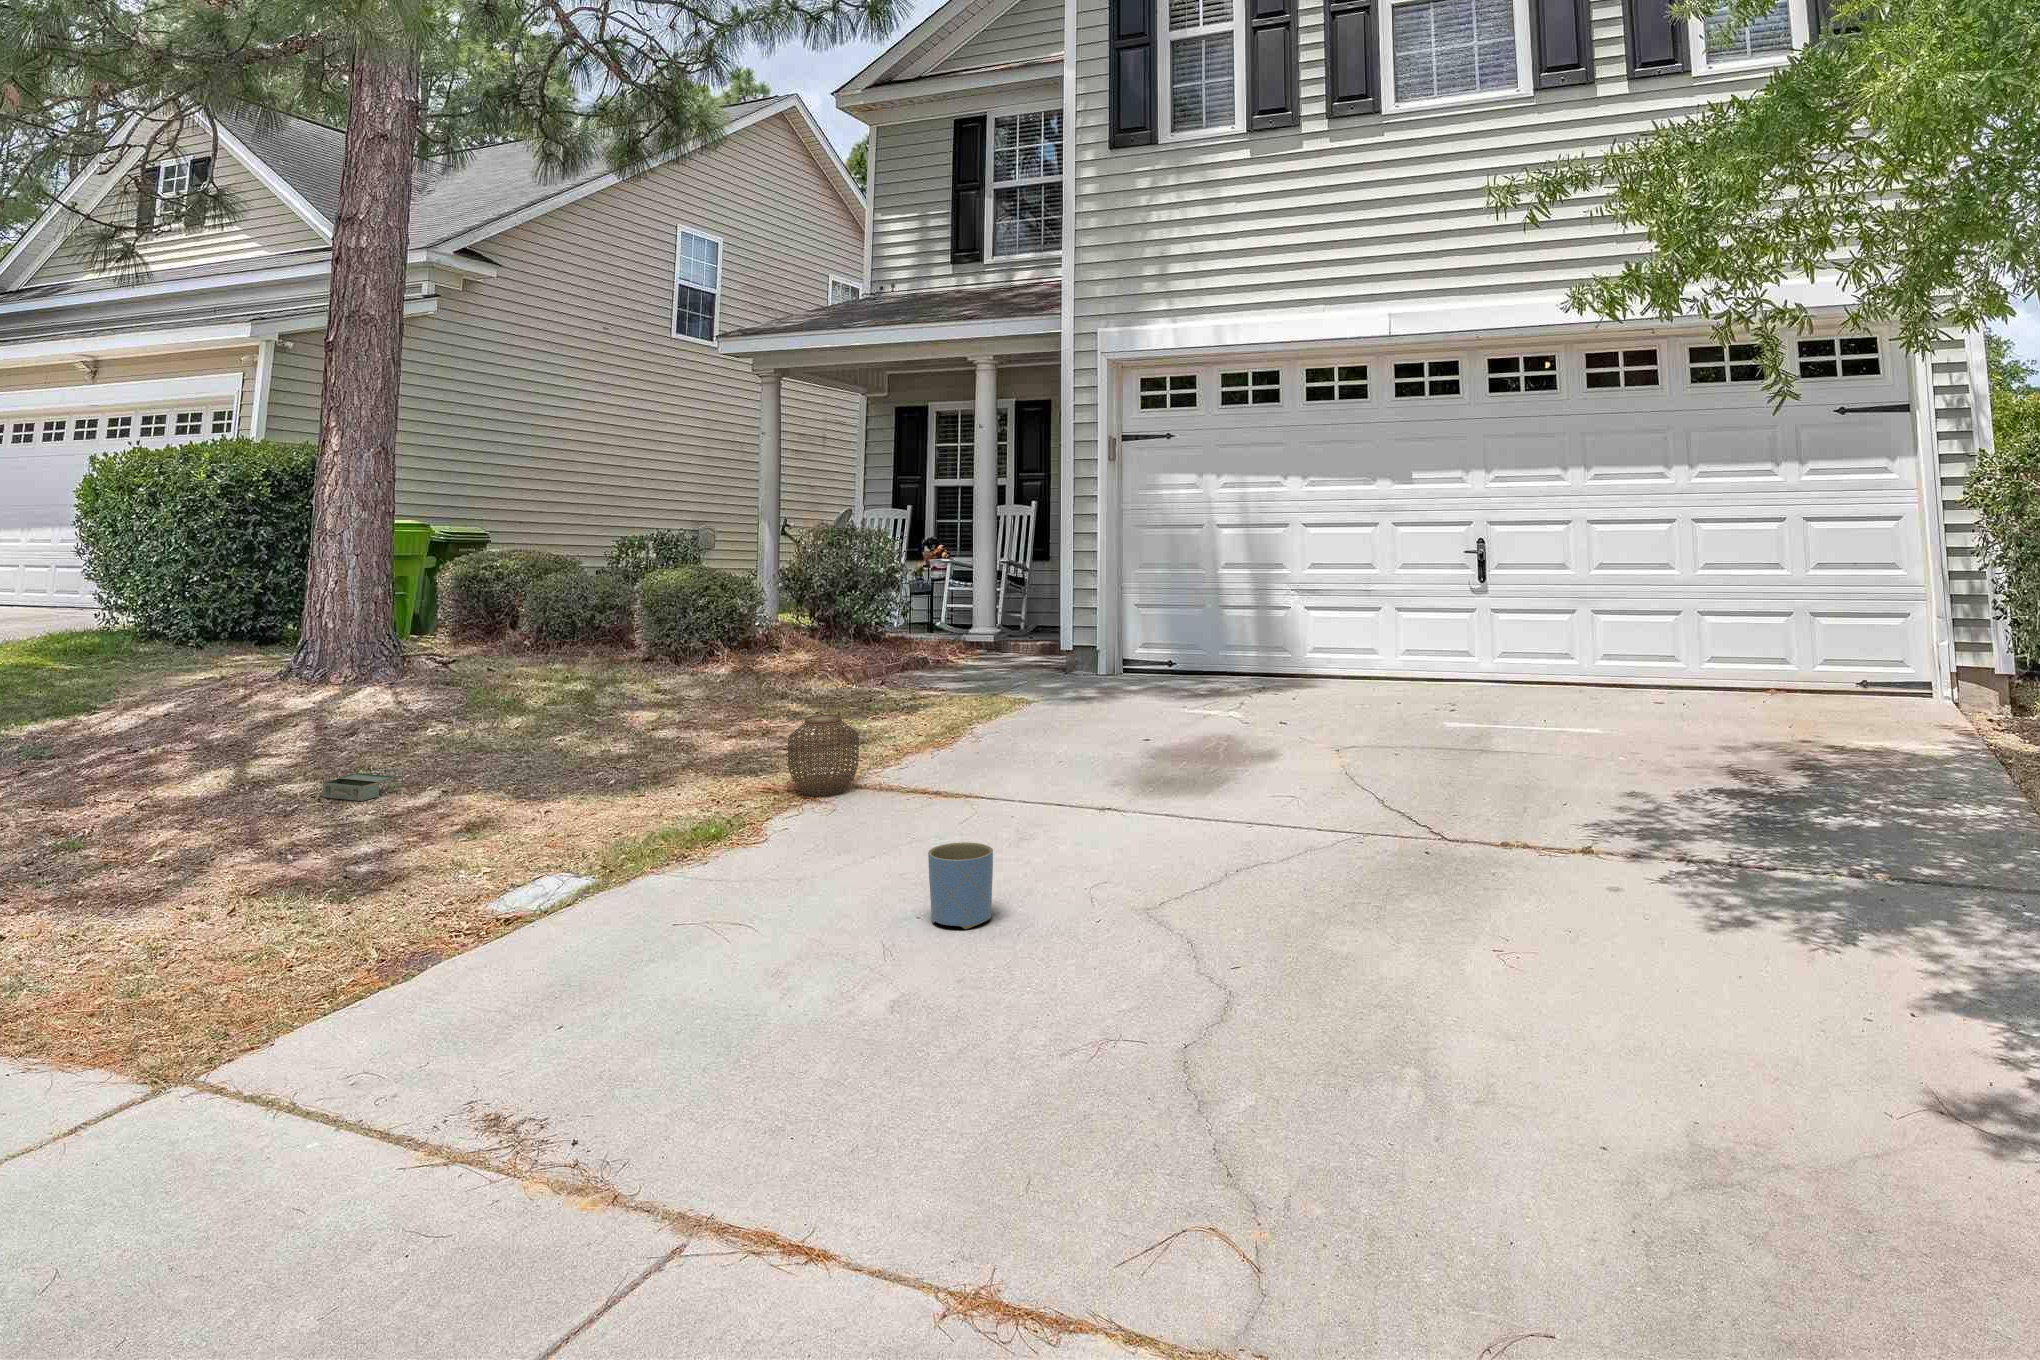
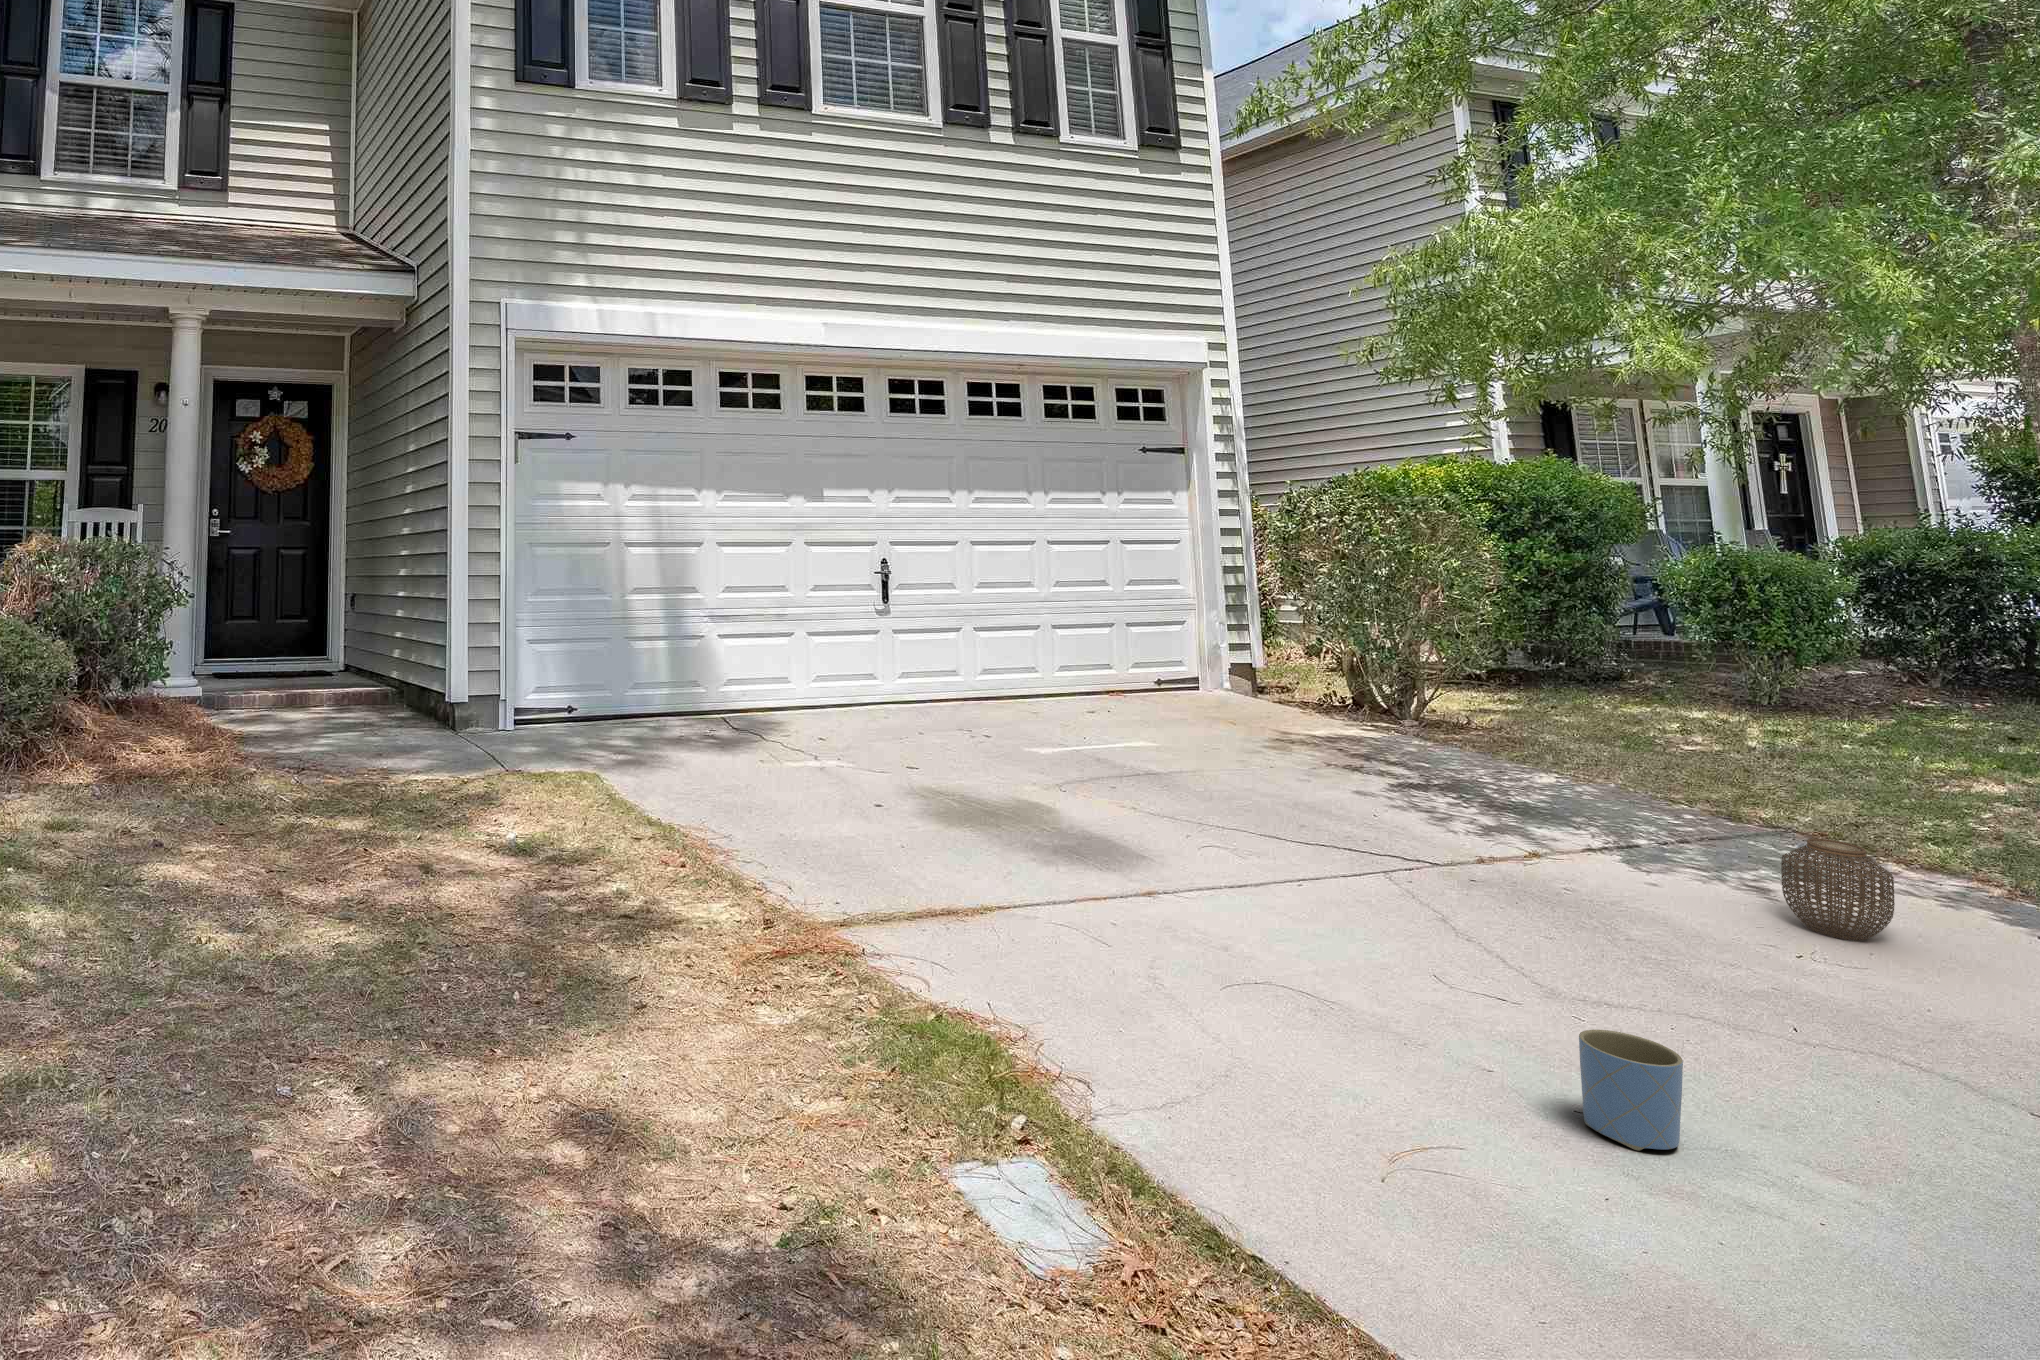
woven basket: present [788,715,859,796] -> present [1781,839,1895,941]
toolbox: present [322,773,394,801] -> none [214,1149,346,1248]

